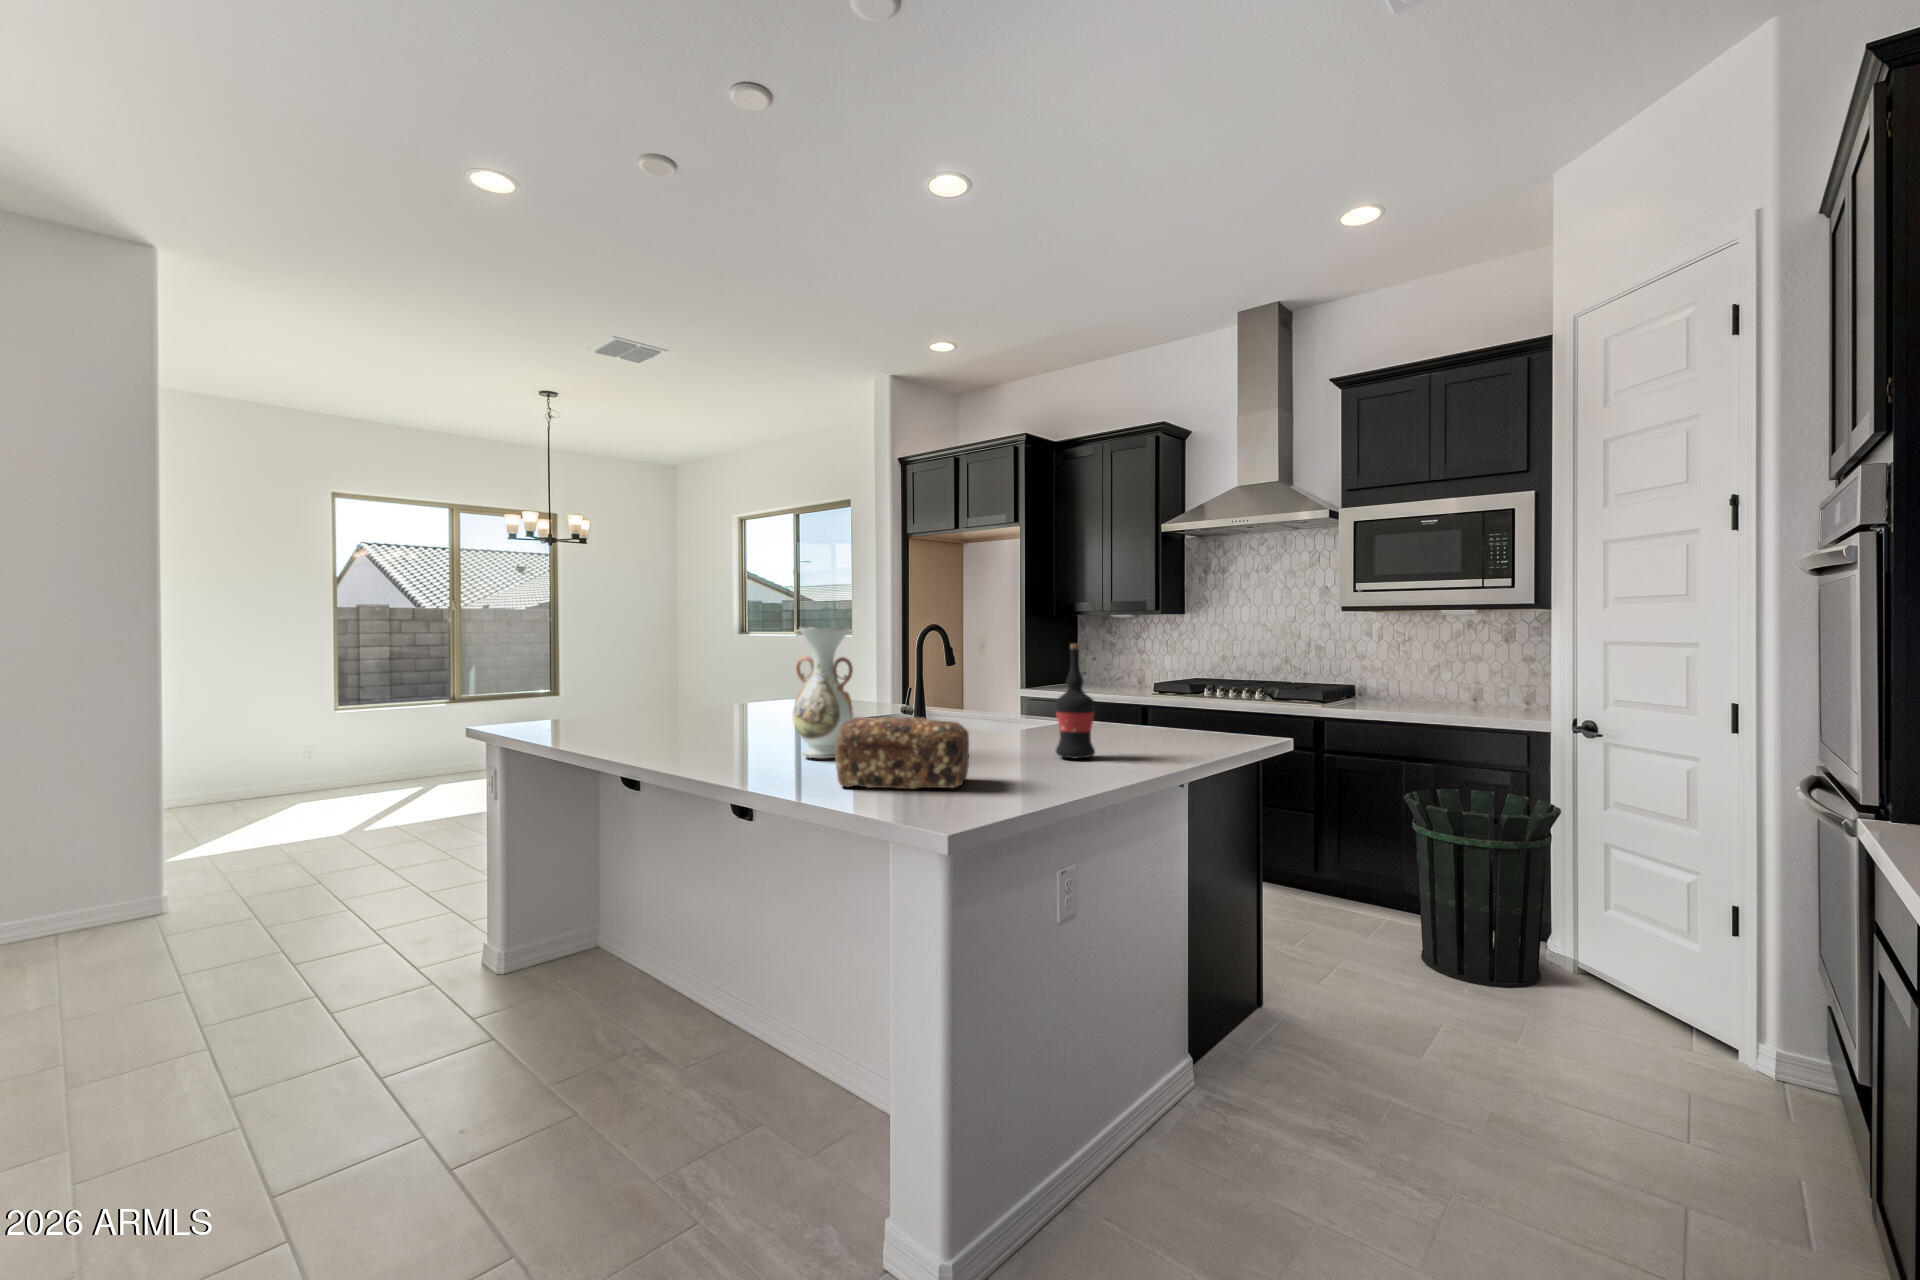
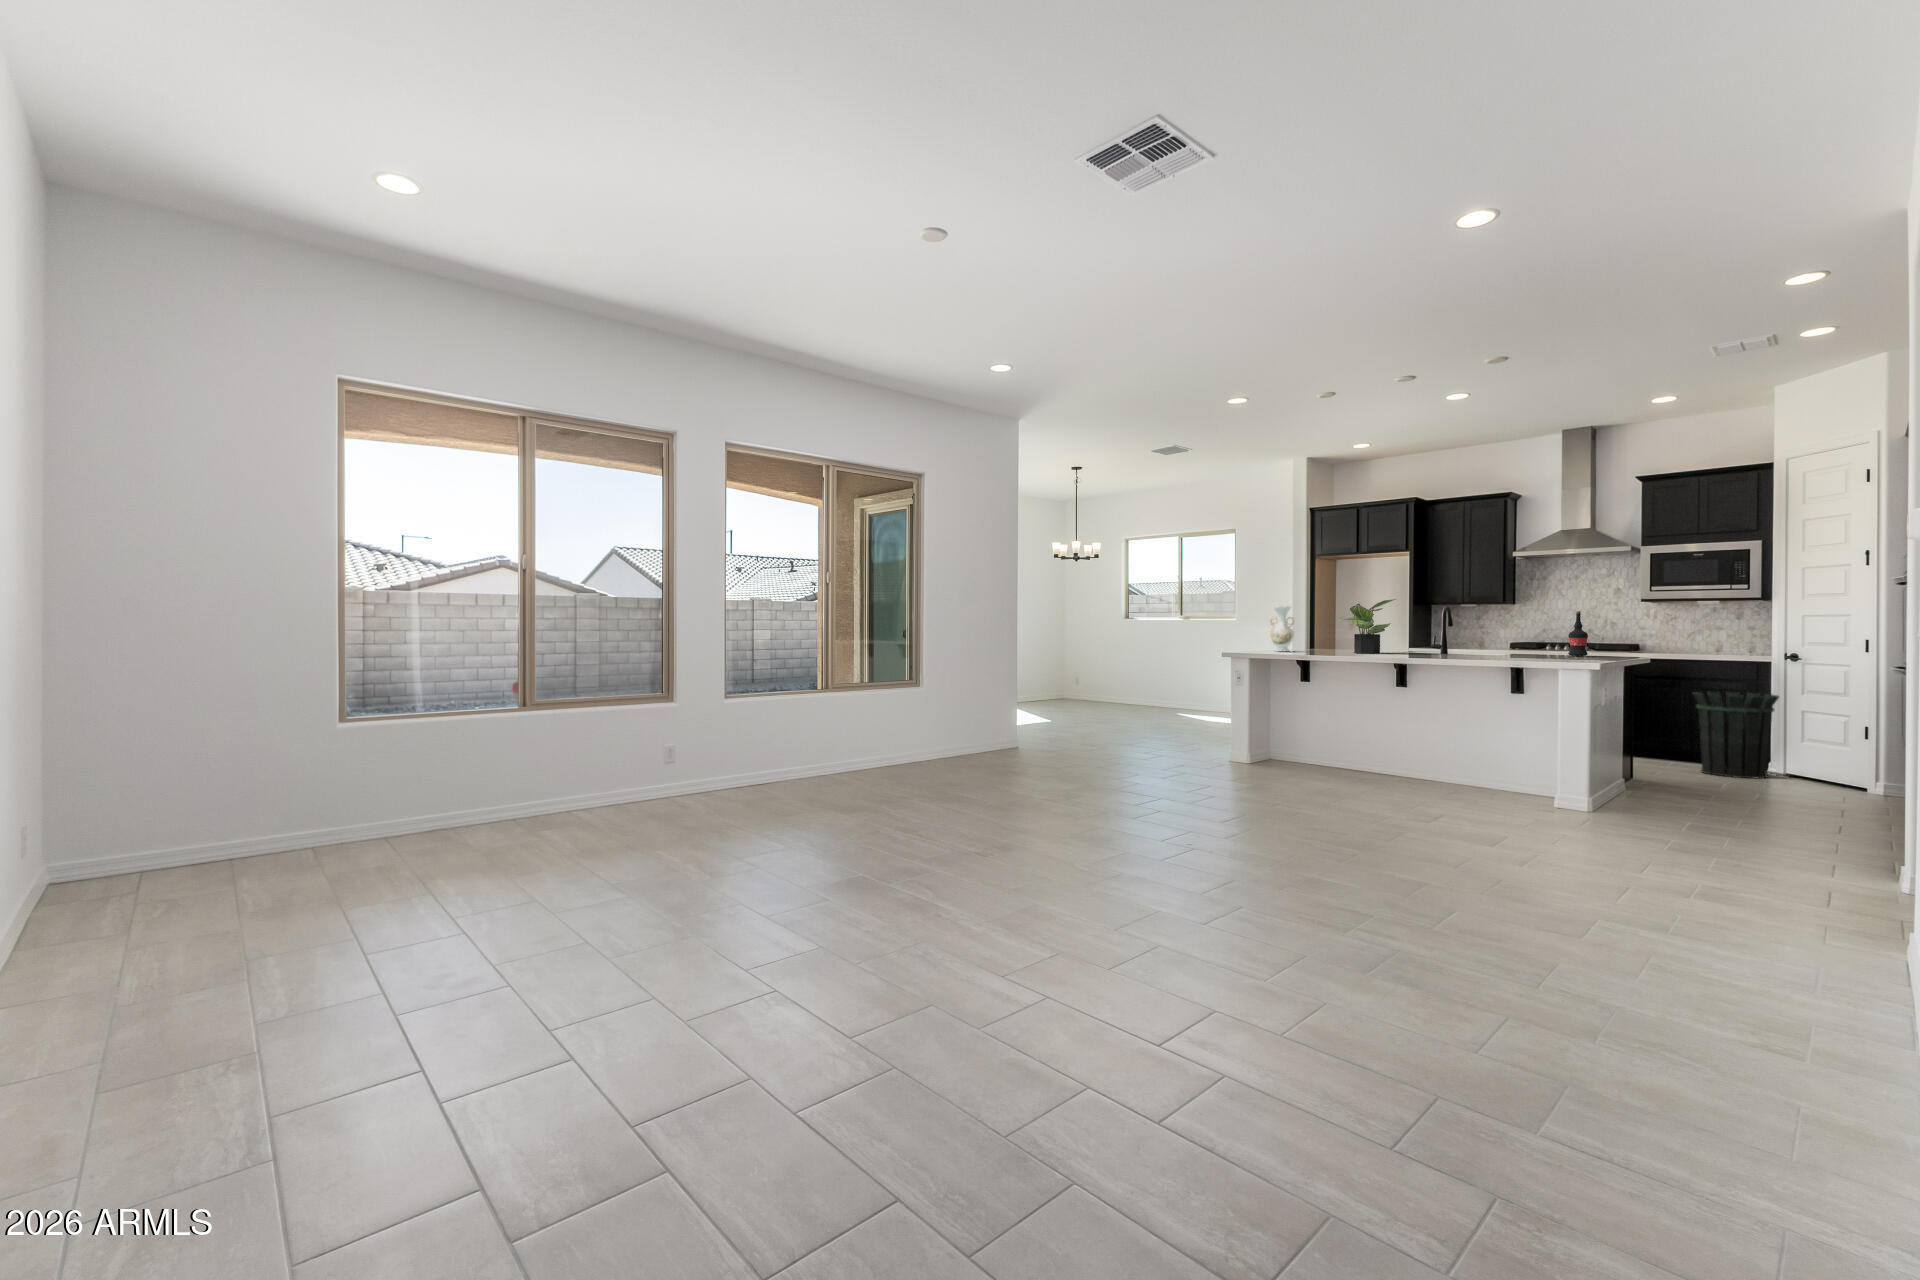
potted plant: none [606,611,728,741] -> present [1338,599,1396,654]
vase: present [793,627,854,758] -> present [1270,606,1294,652]
bread loaf: present [835,717,969,789] -> none [1510,635,1569,658]

